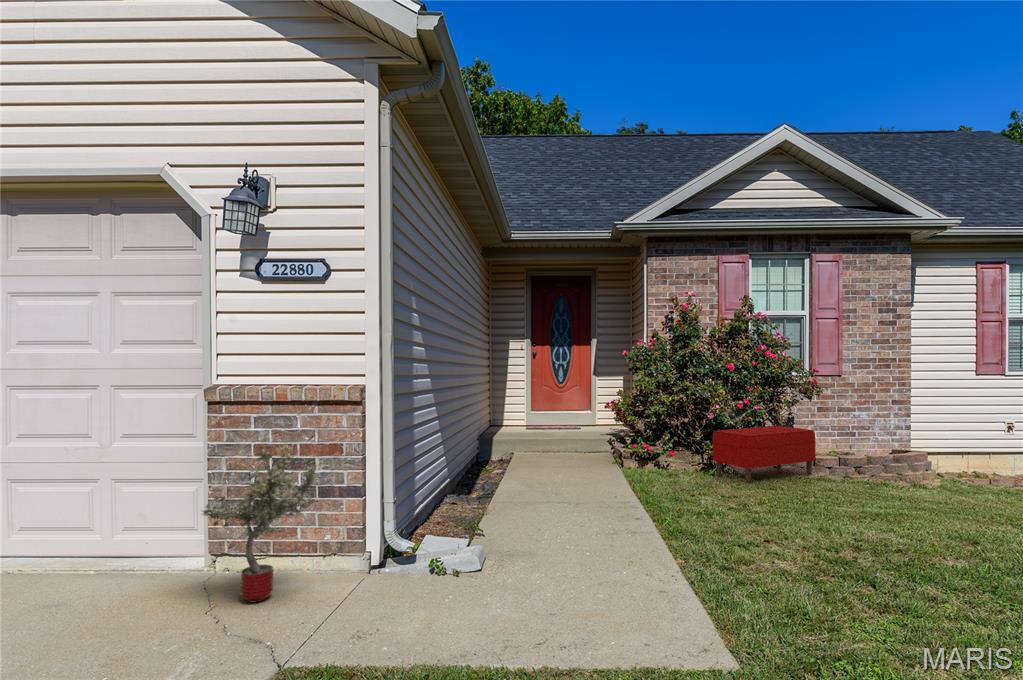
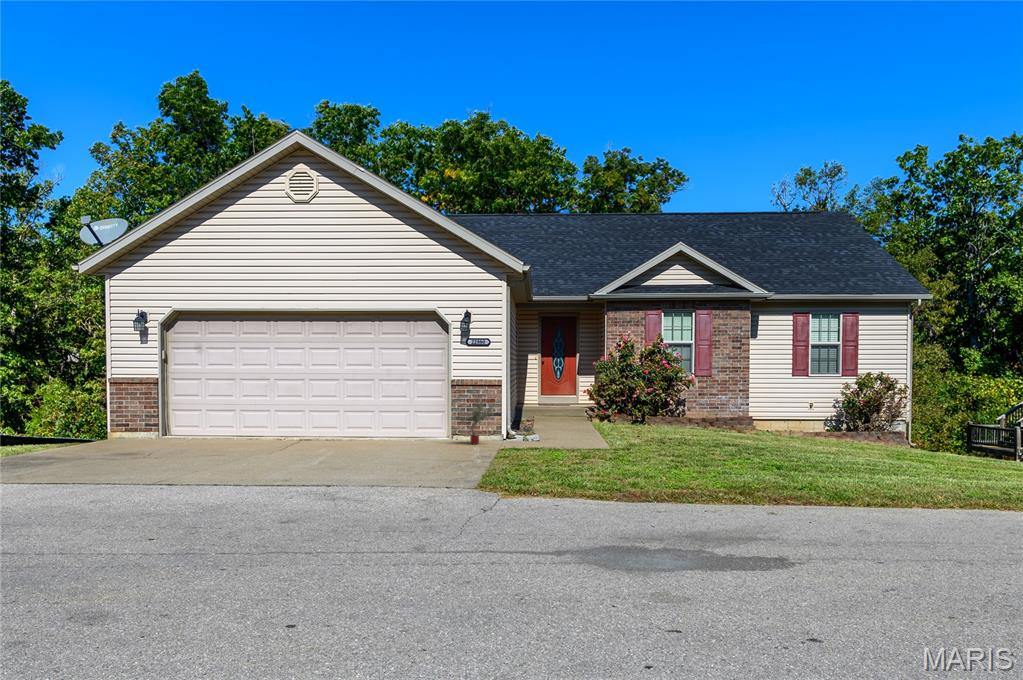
bench: present [713,426,816,483] -> none [635,401,685,426]

